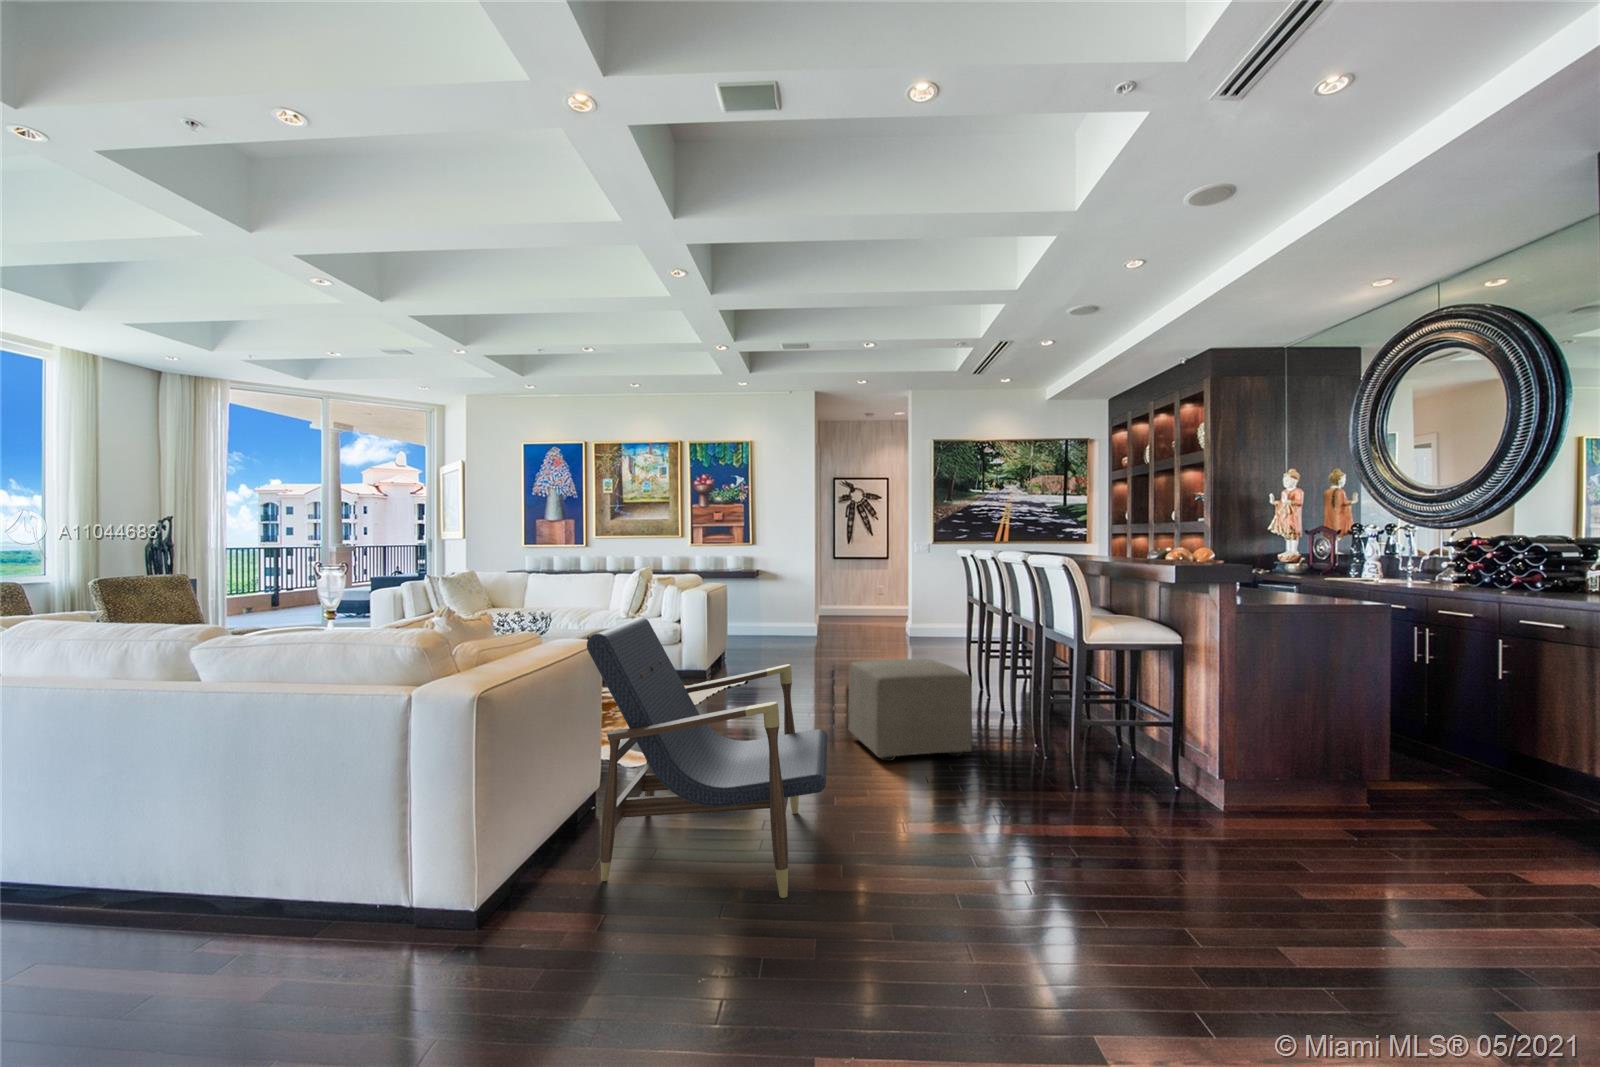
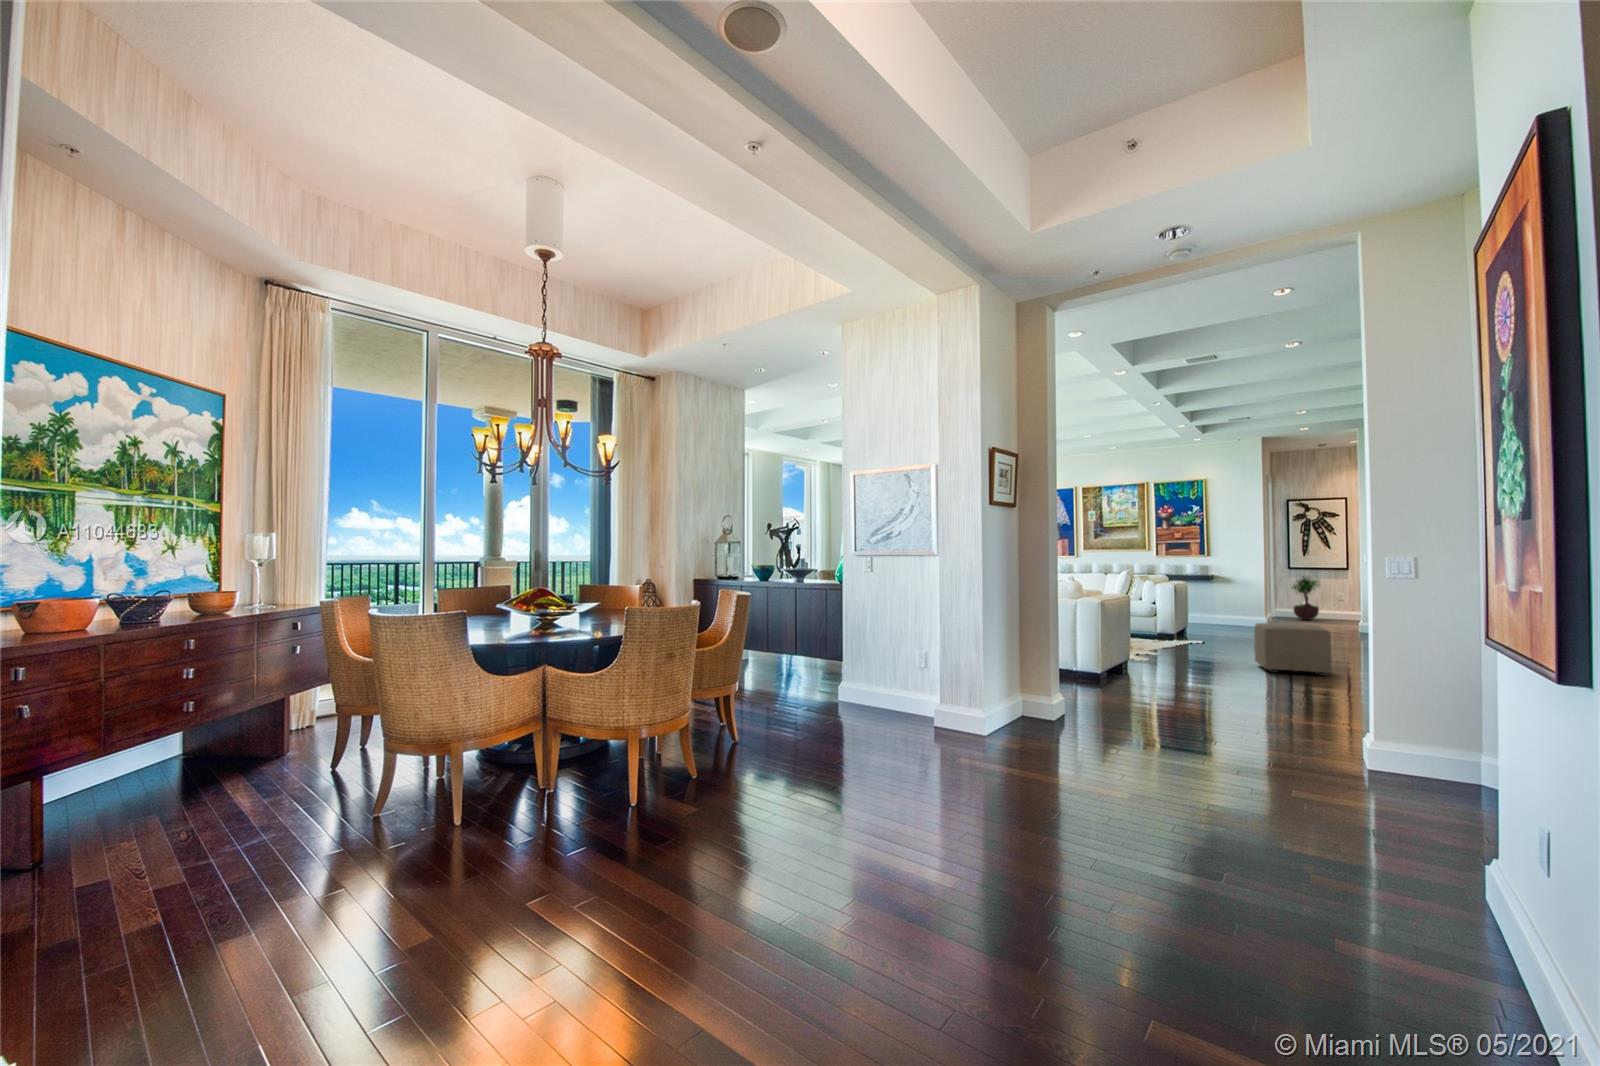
potted tree: none [833,564,867,621] -> present [1291,576,1320,620]
lounge chair: present [587,617,828,898] -> none [1114,589,1224,690]

